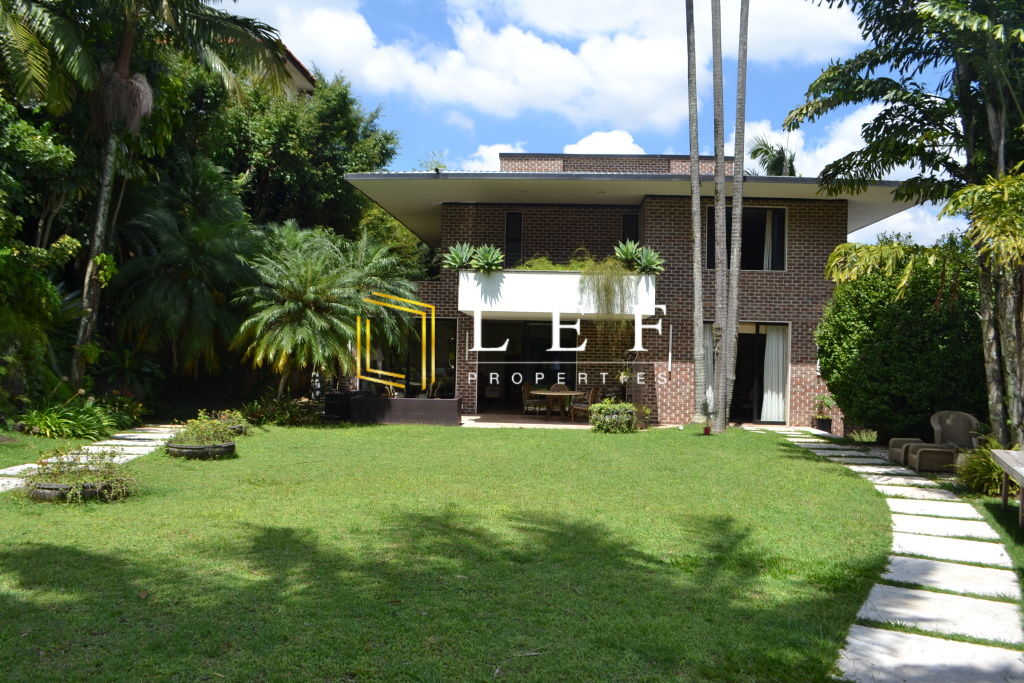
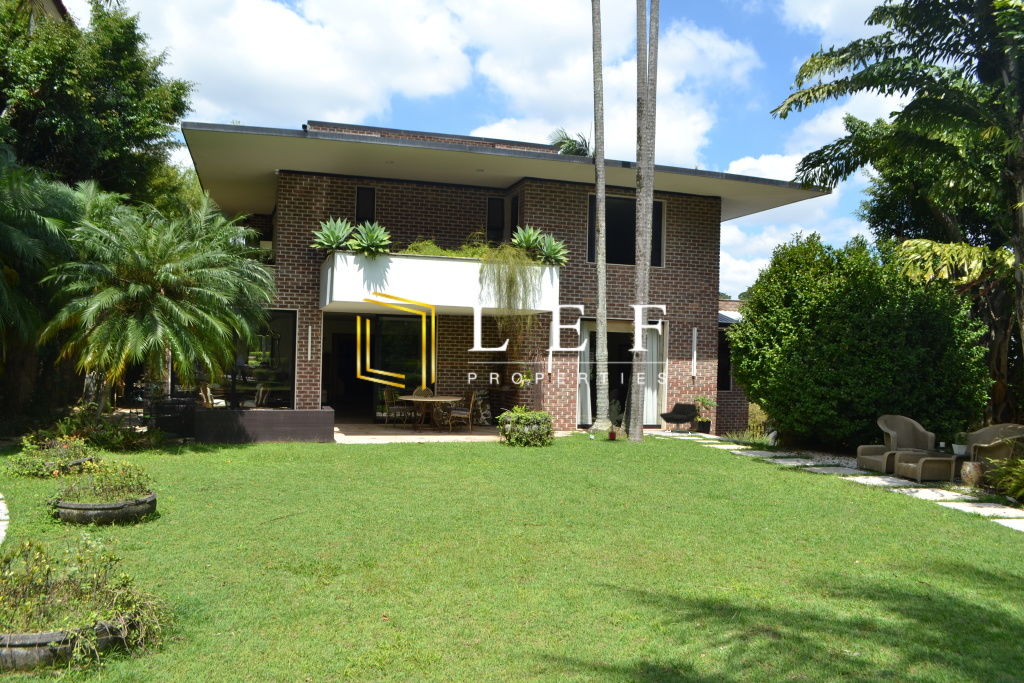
lounge chair: none [778,402,818,432] -> present [660,403,698,432]

